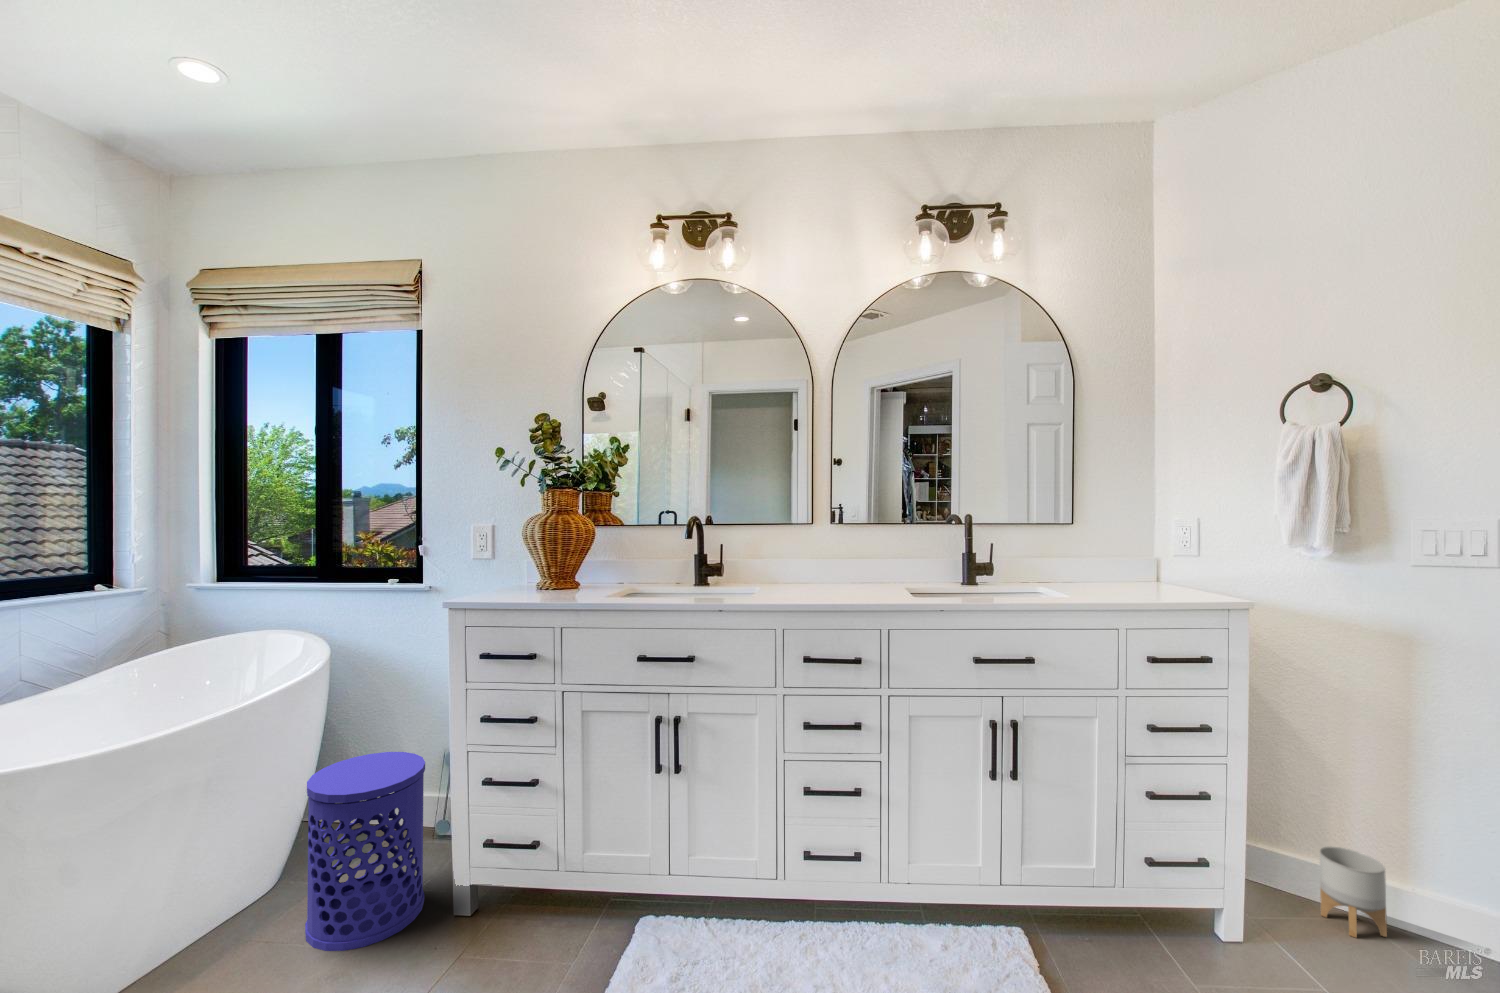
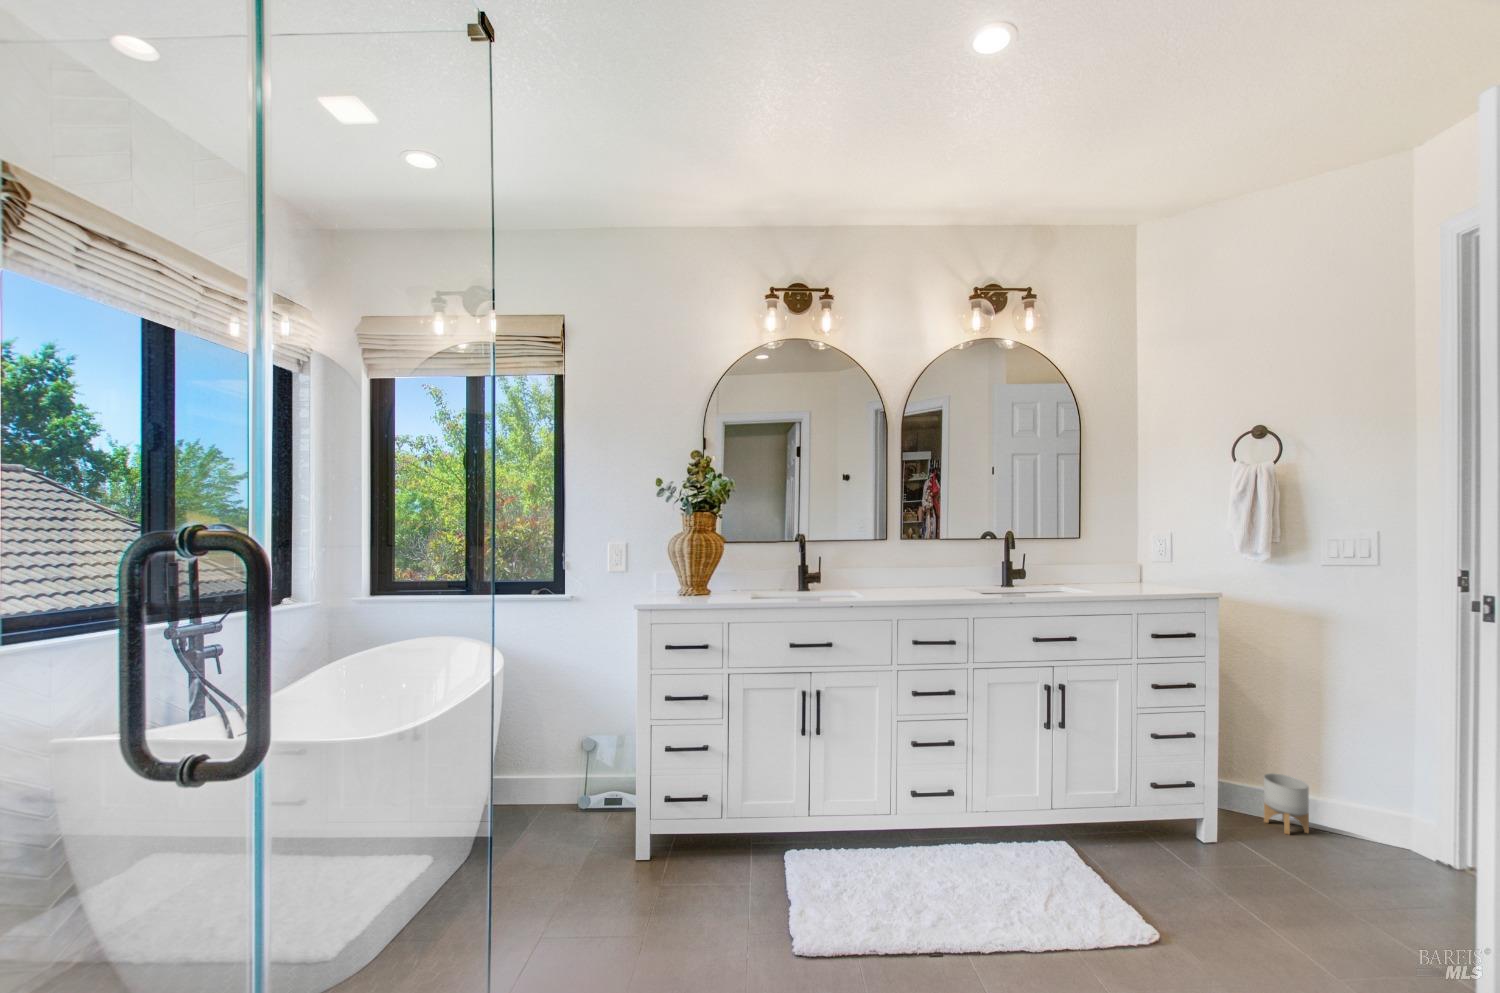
waste bin: present [305,752,425,951] -> none [525,727,610,881]

